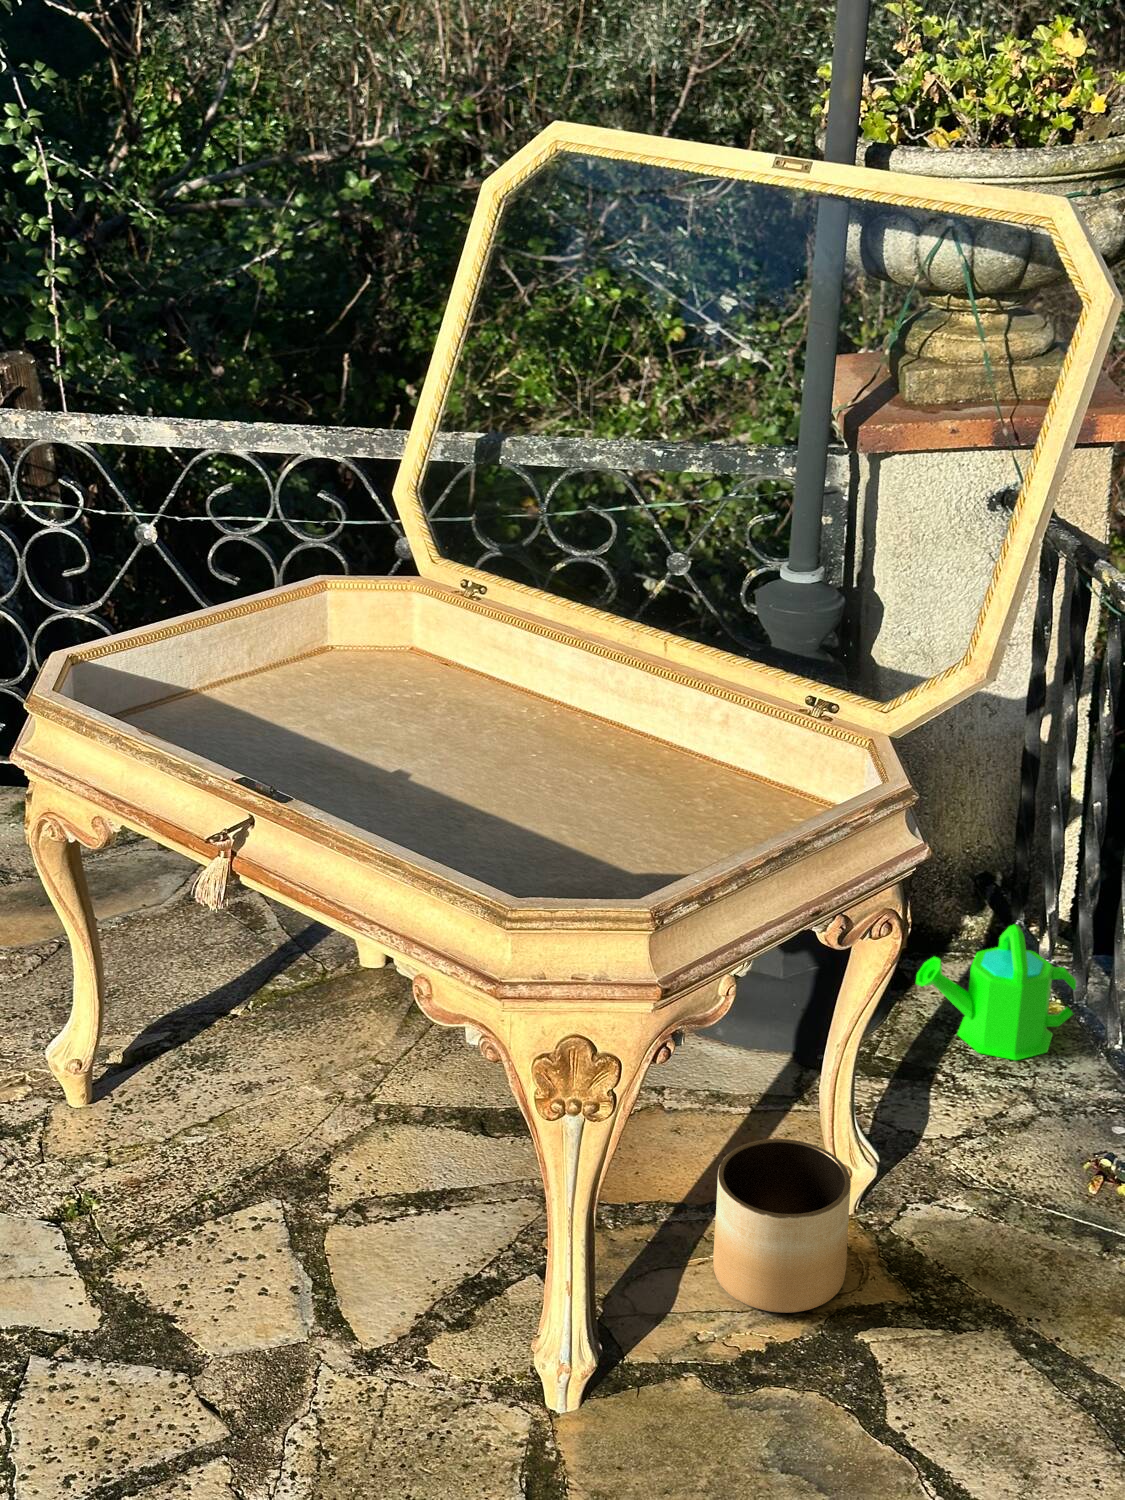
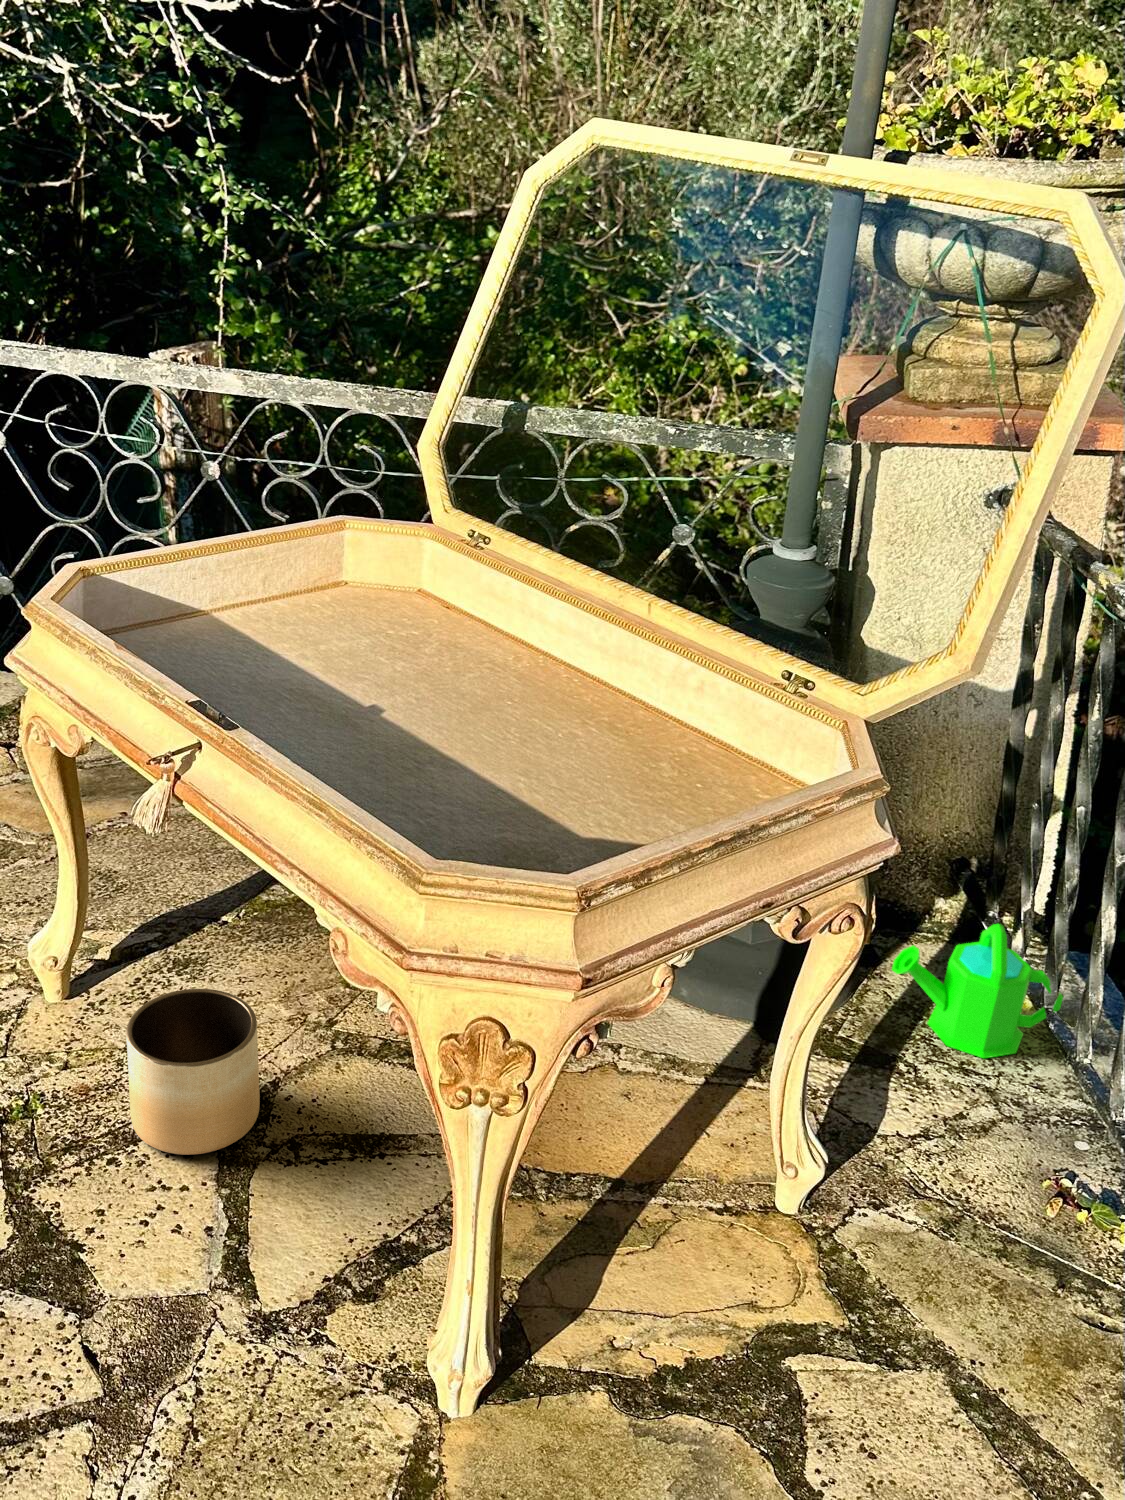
planter: present [713,1139,851,1313] -> present [126,989,260,1155]

